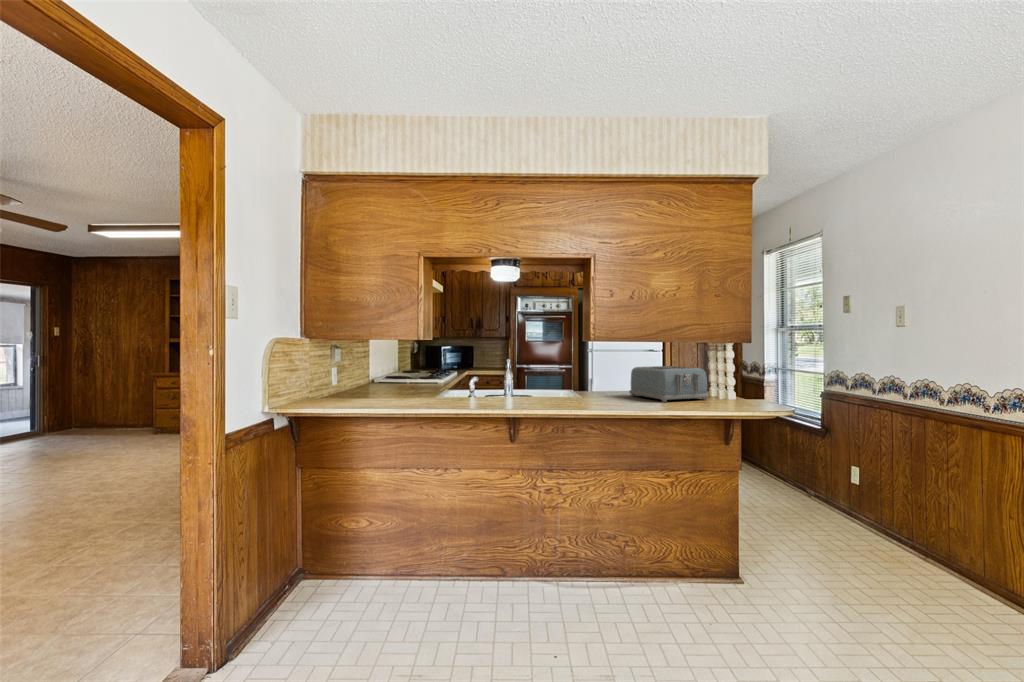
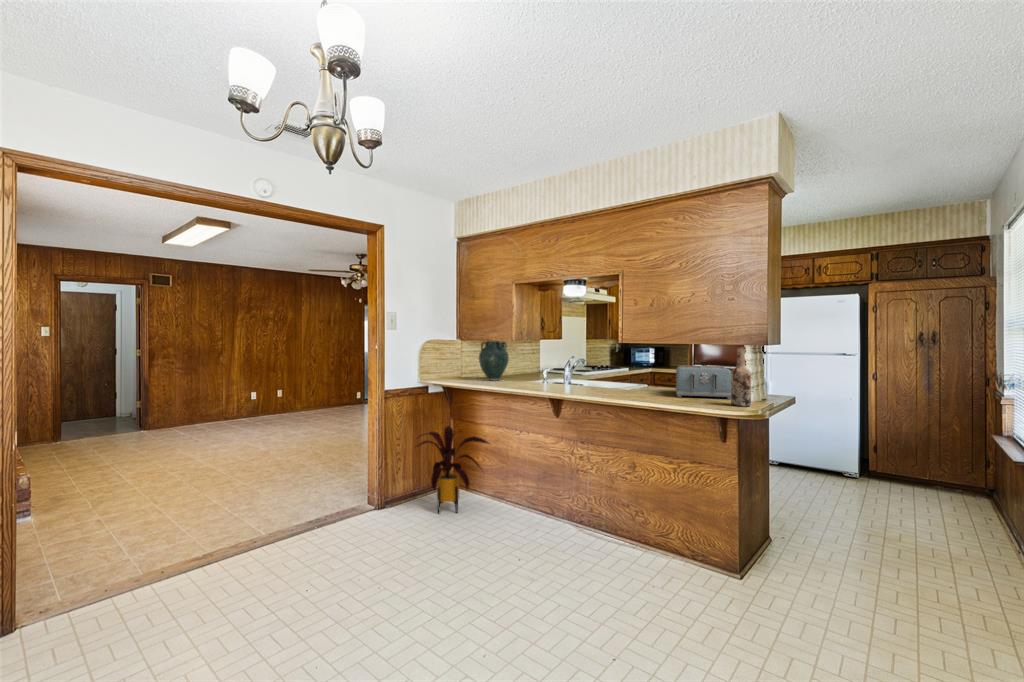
vase: none [343,336,390,399] -> present [479,341,509,381]
wine bottle: none [736,345,756,406] -> present [731,347,751,406]
house plant: none [271,479,421,632] -> present [417,426,489,513]

